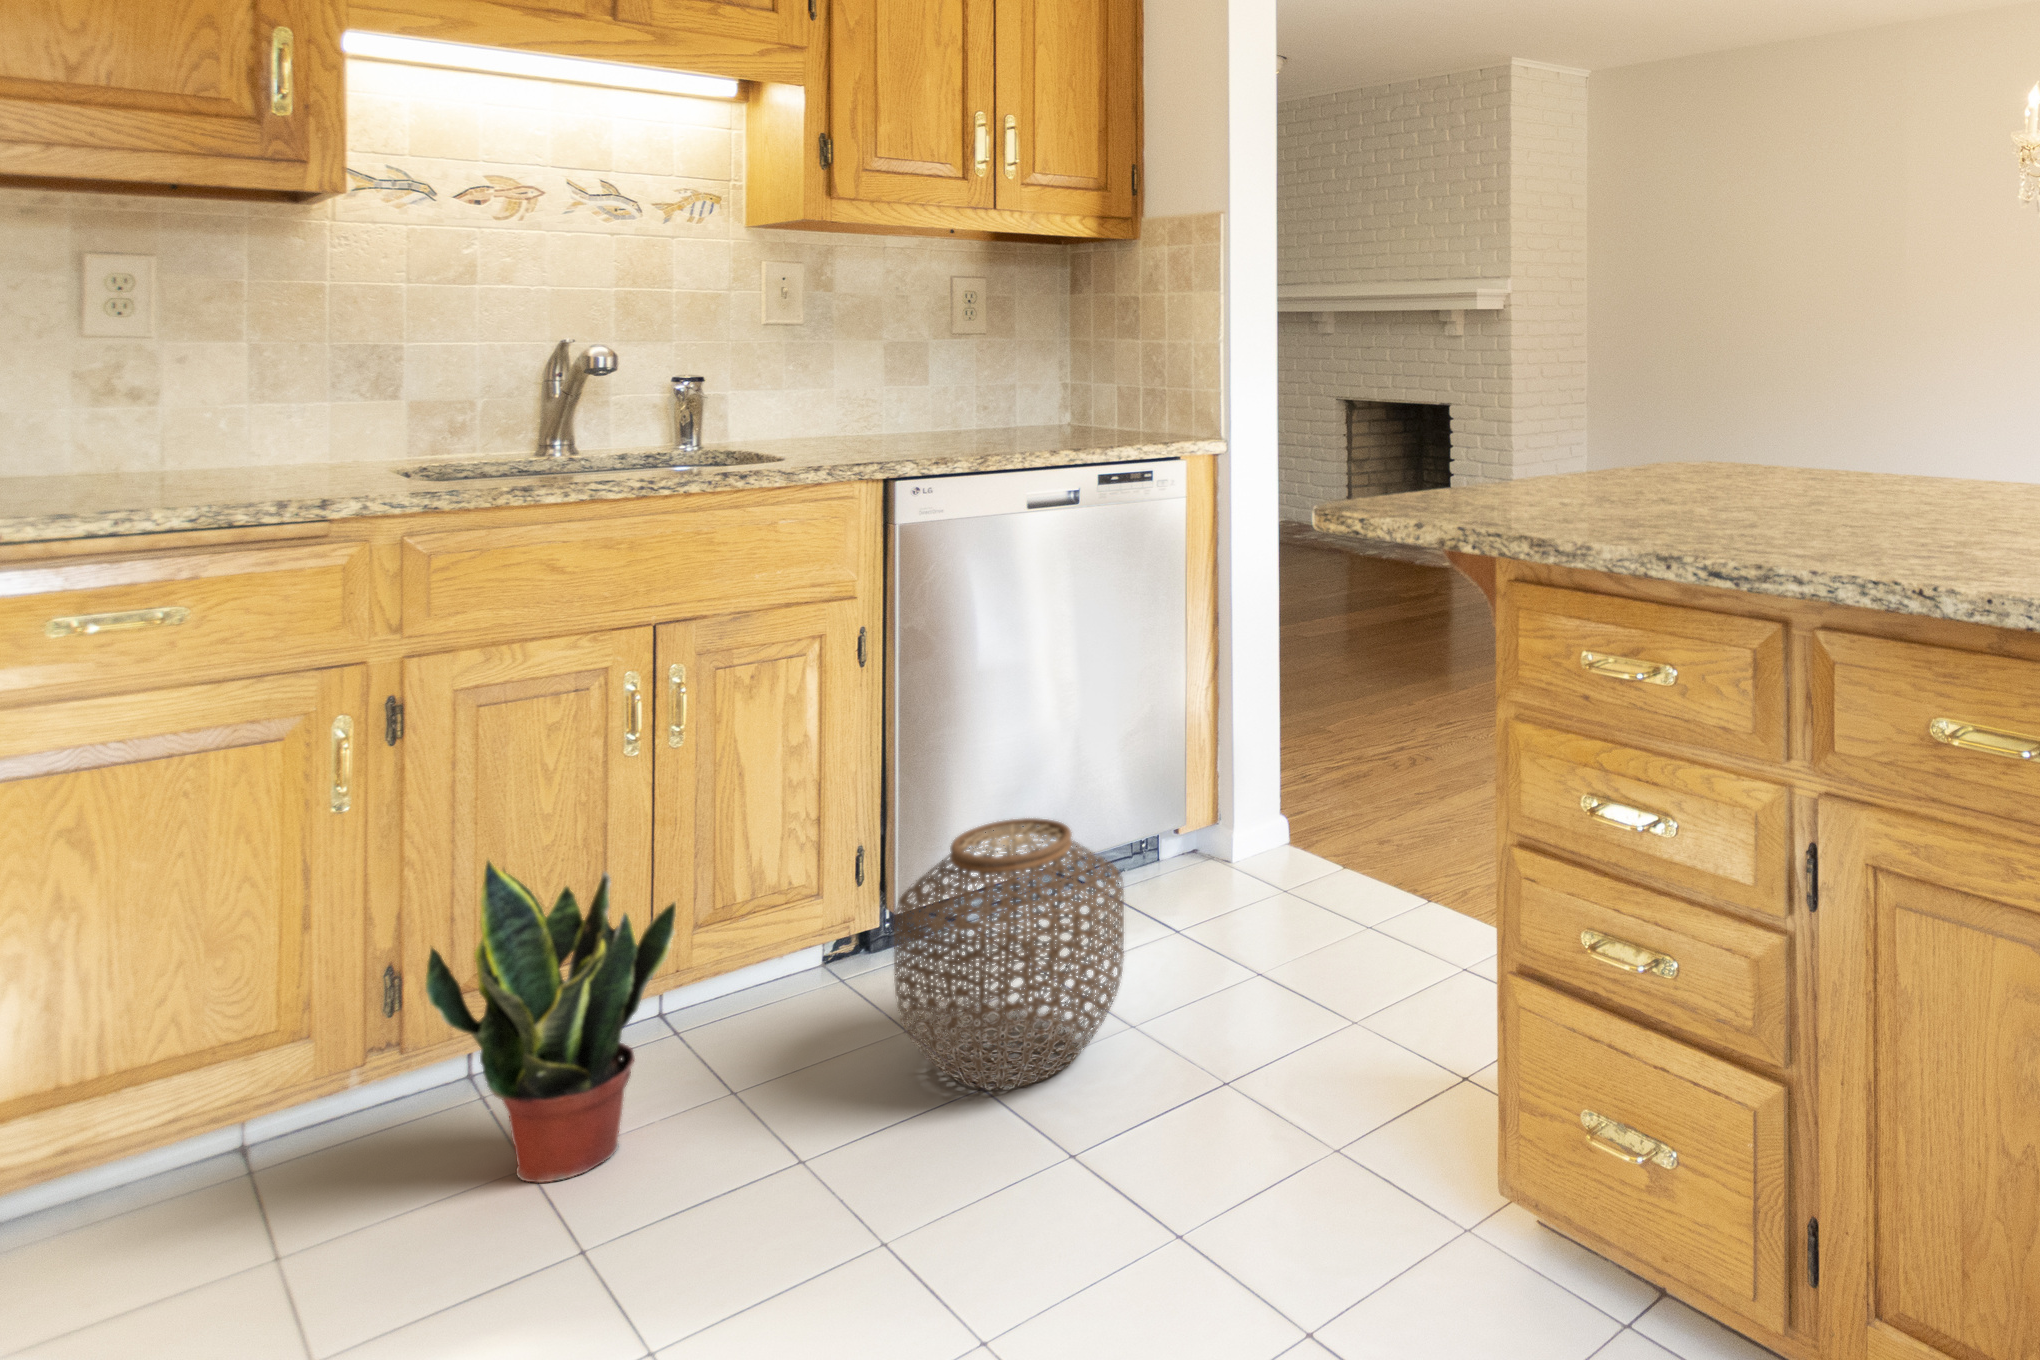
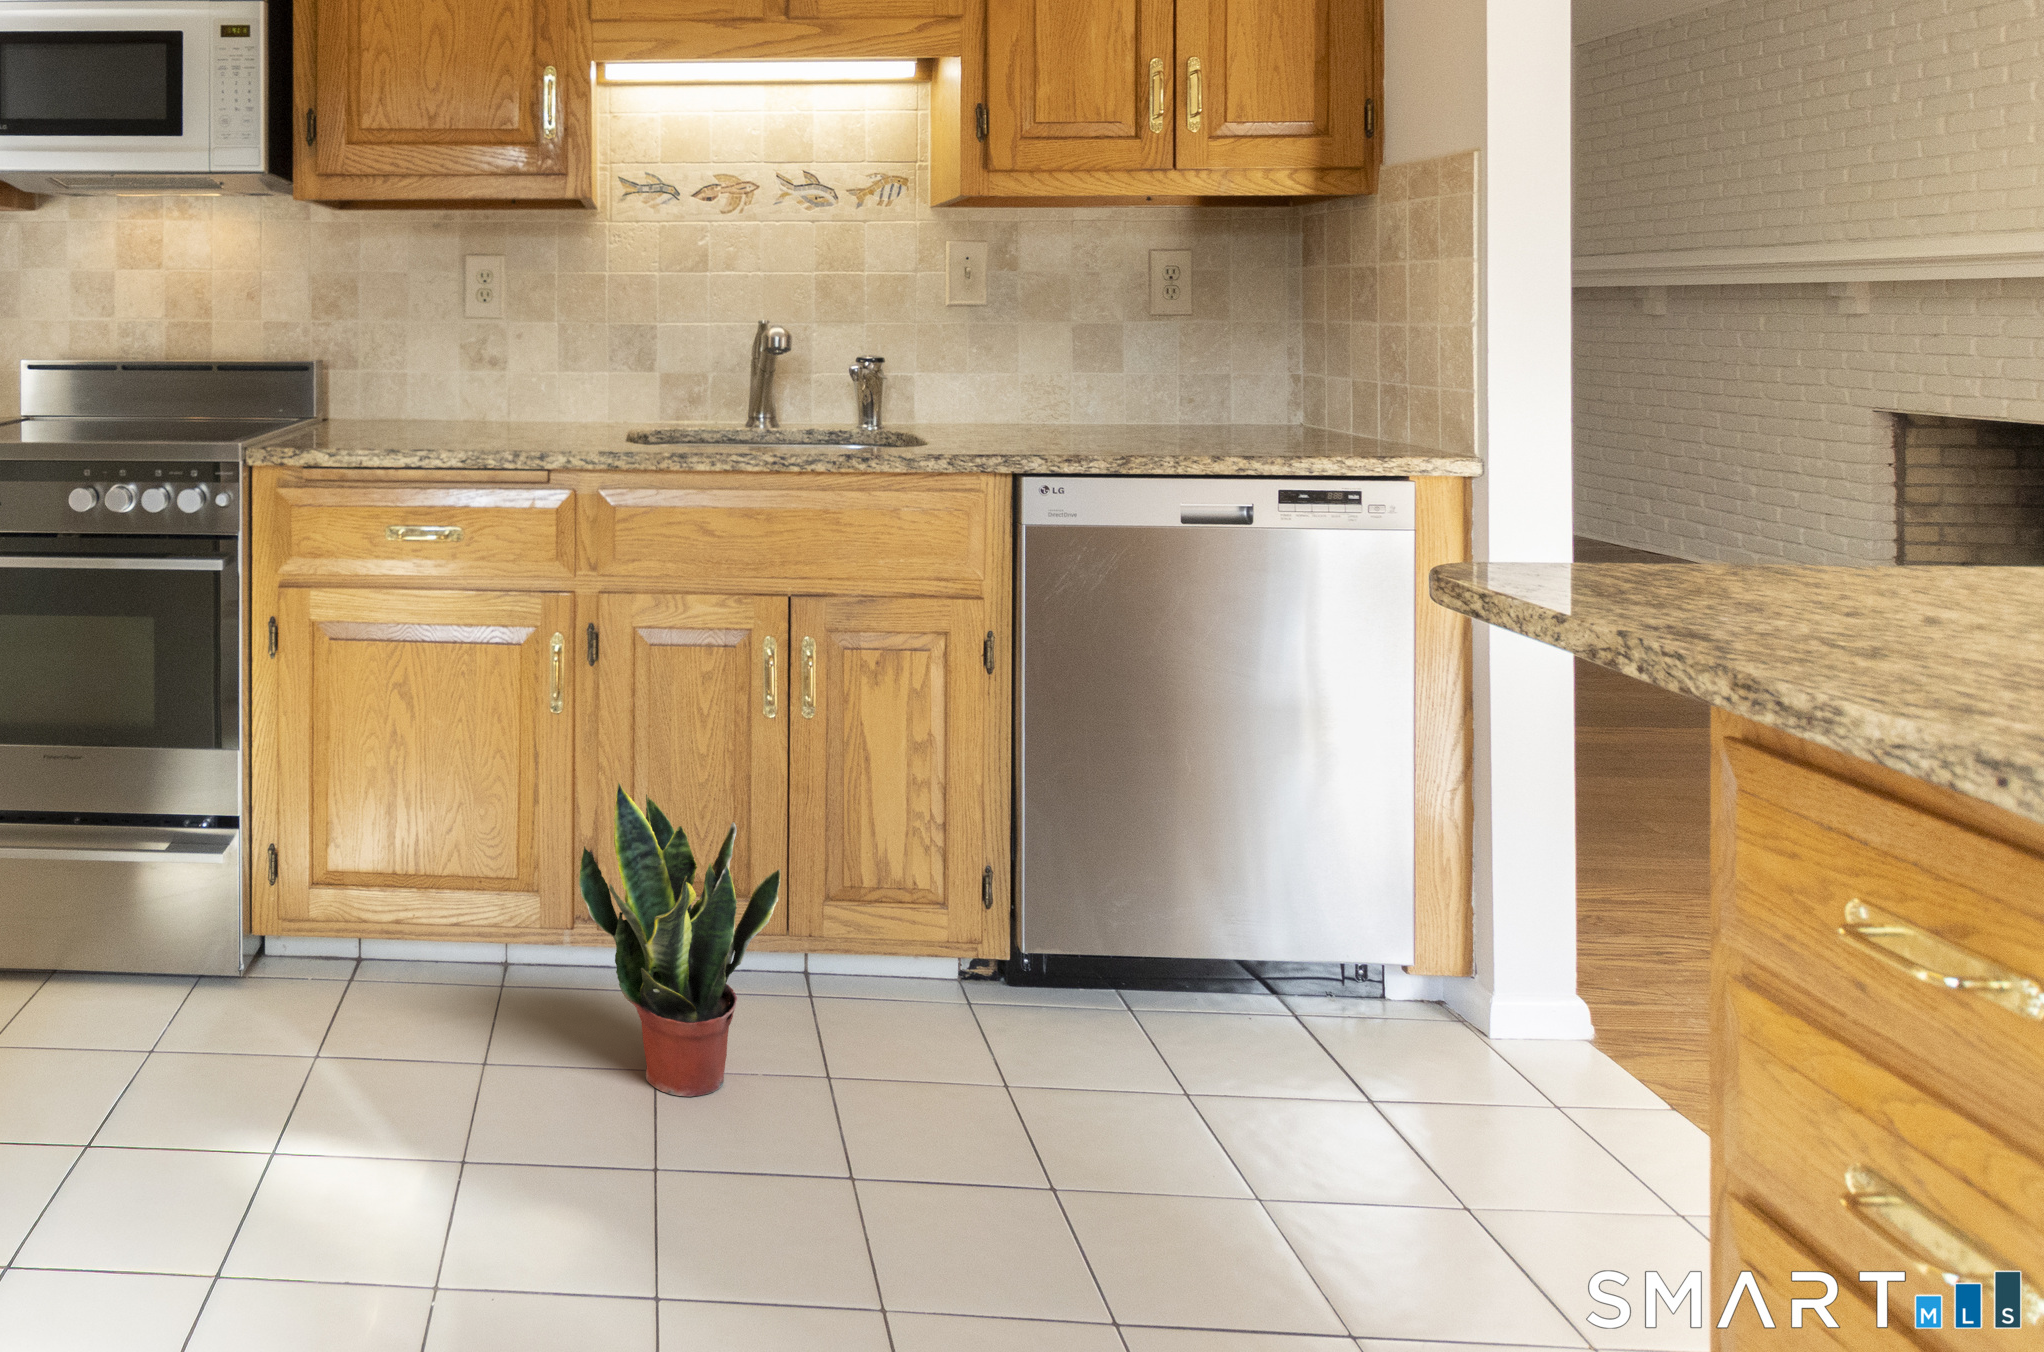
woven basket: present [894,818,1124,1089] -> none [971,885,1244,1211]

